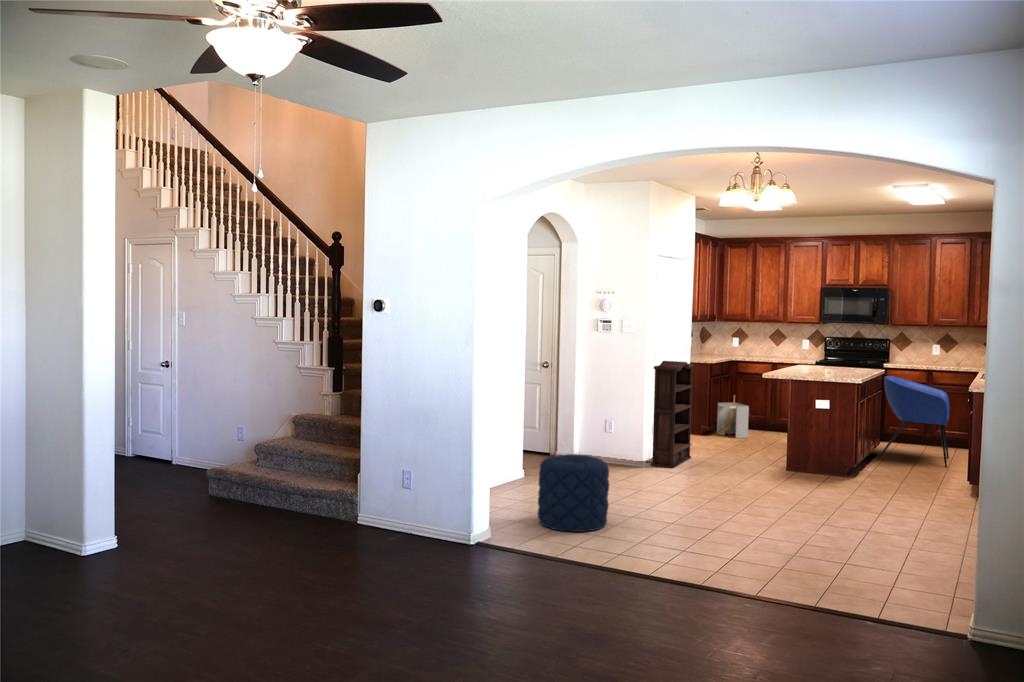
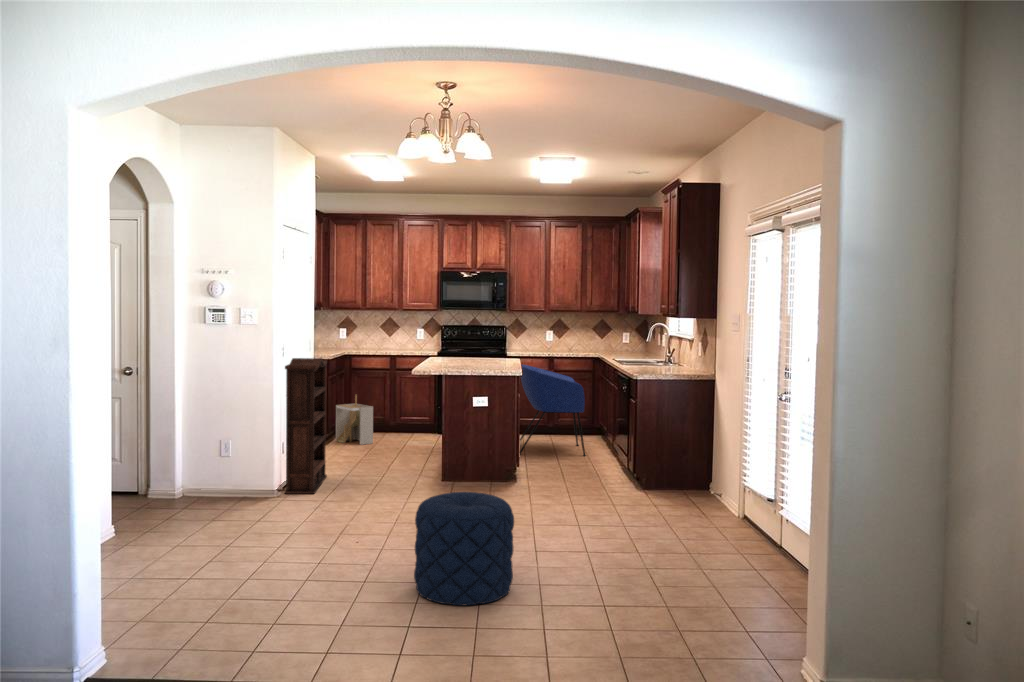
pouf: present [538,454,609,532] -> present [414,492,514,605]

